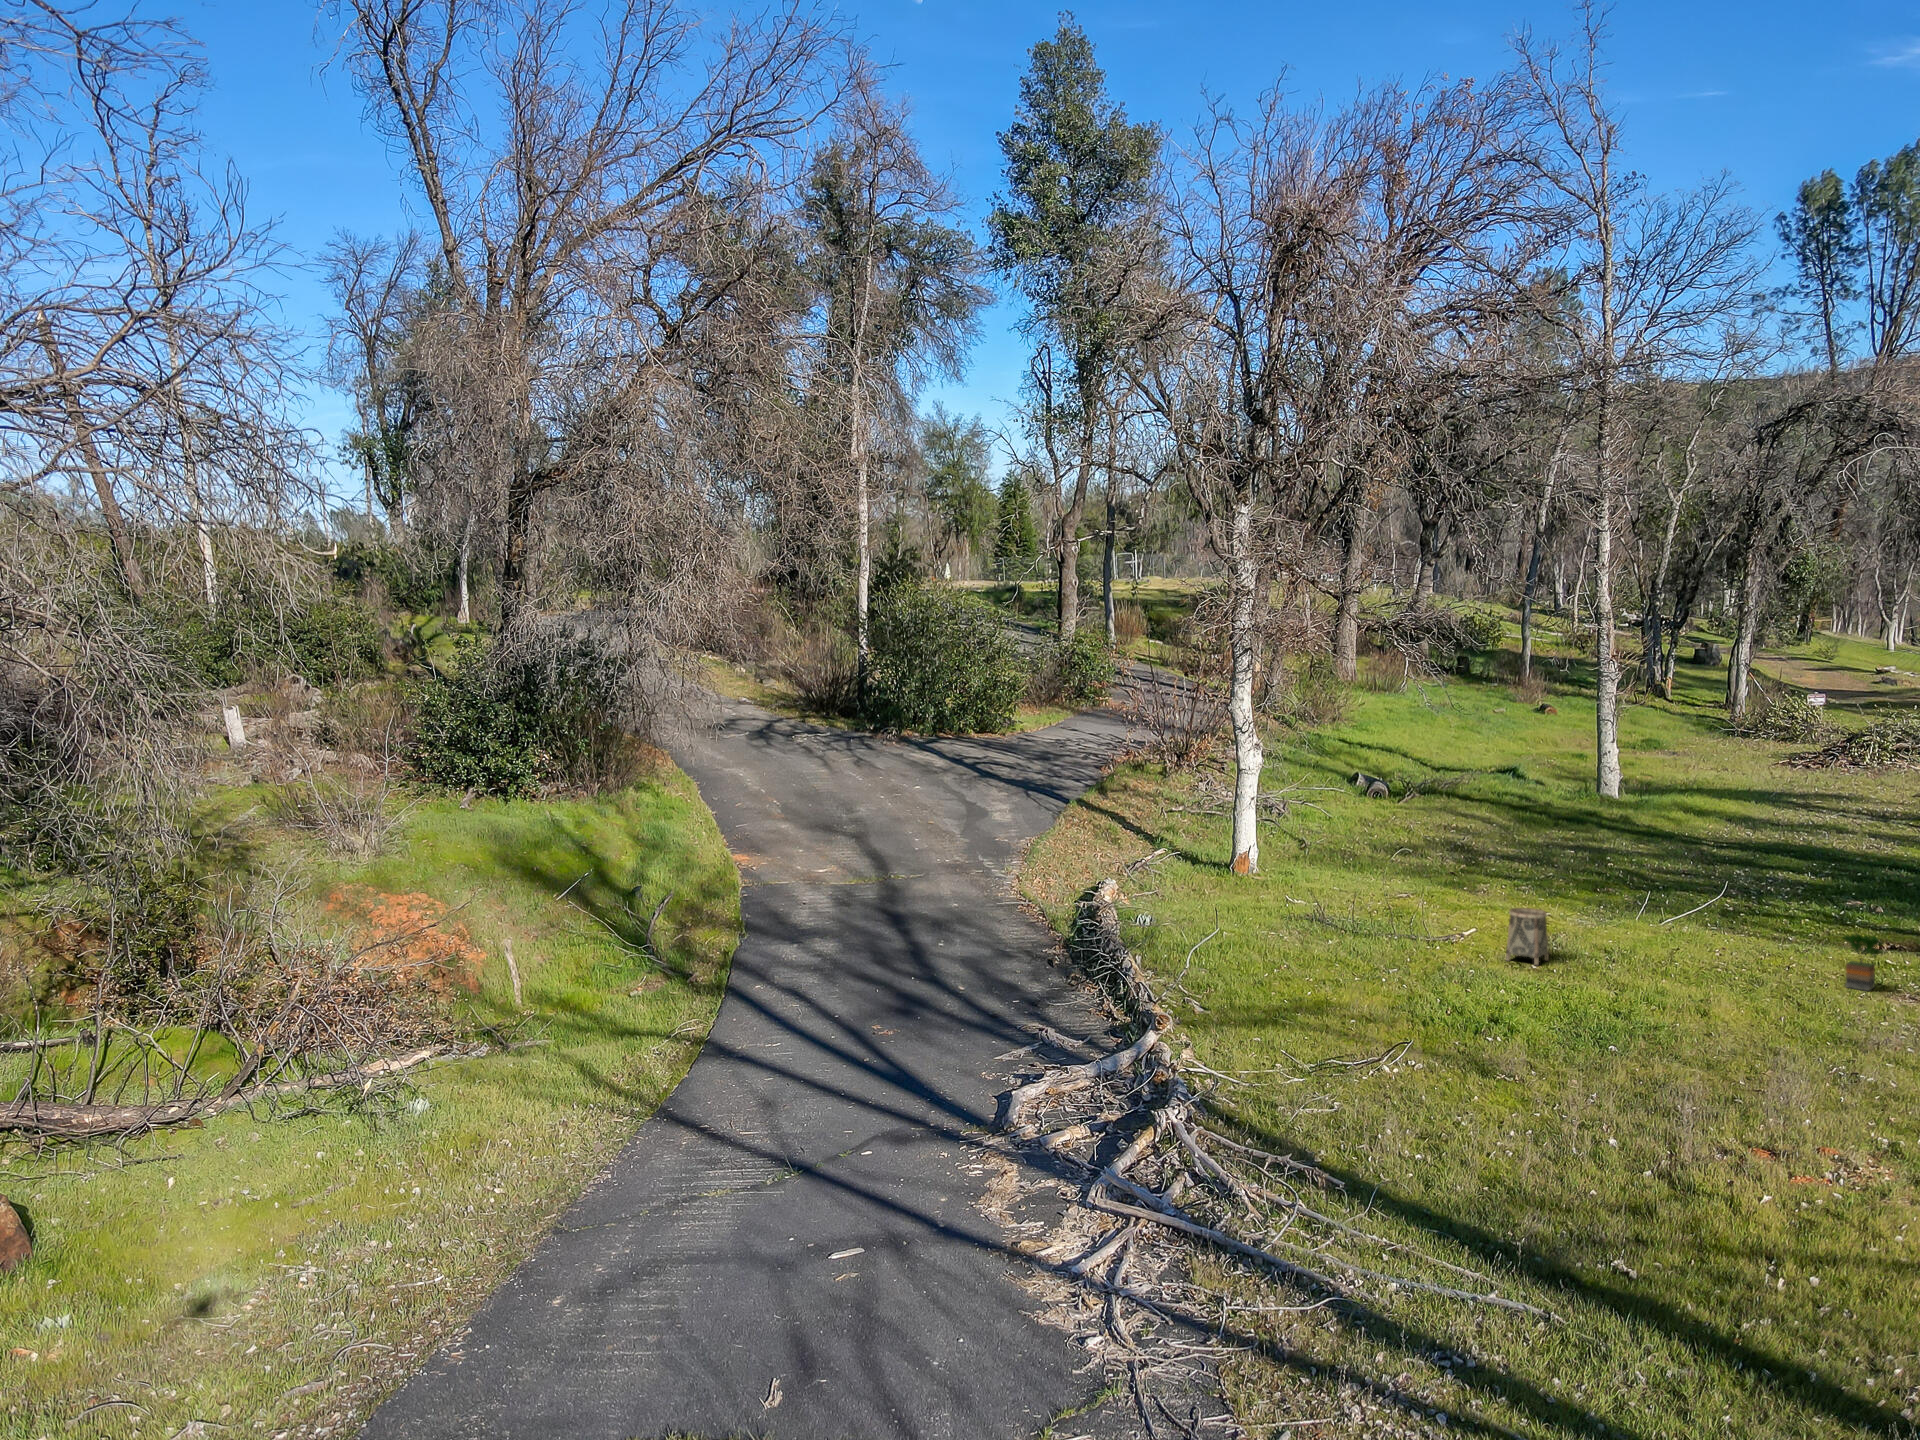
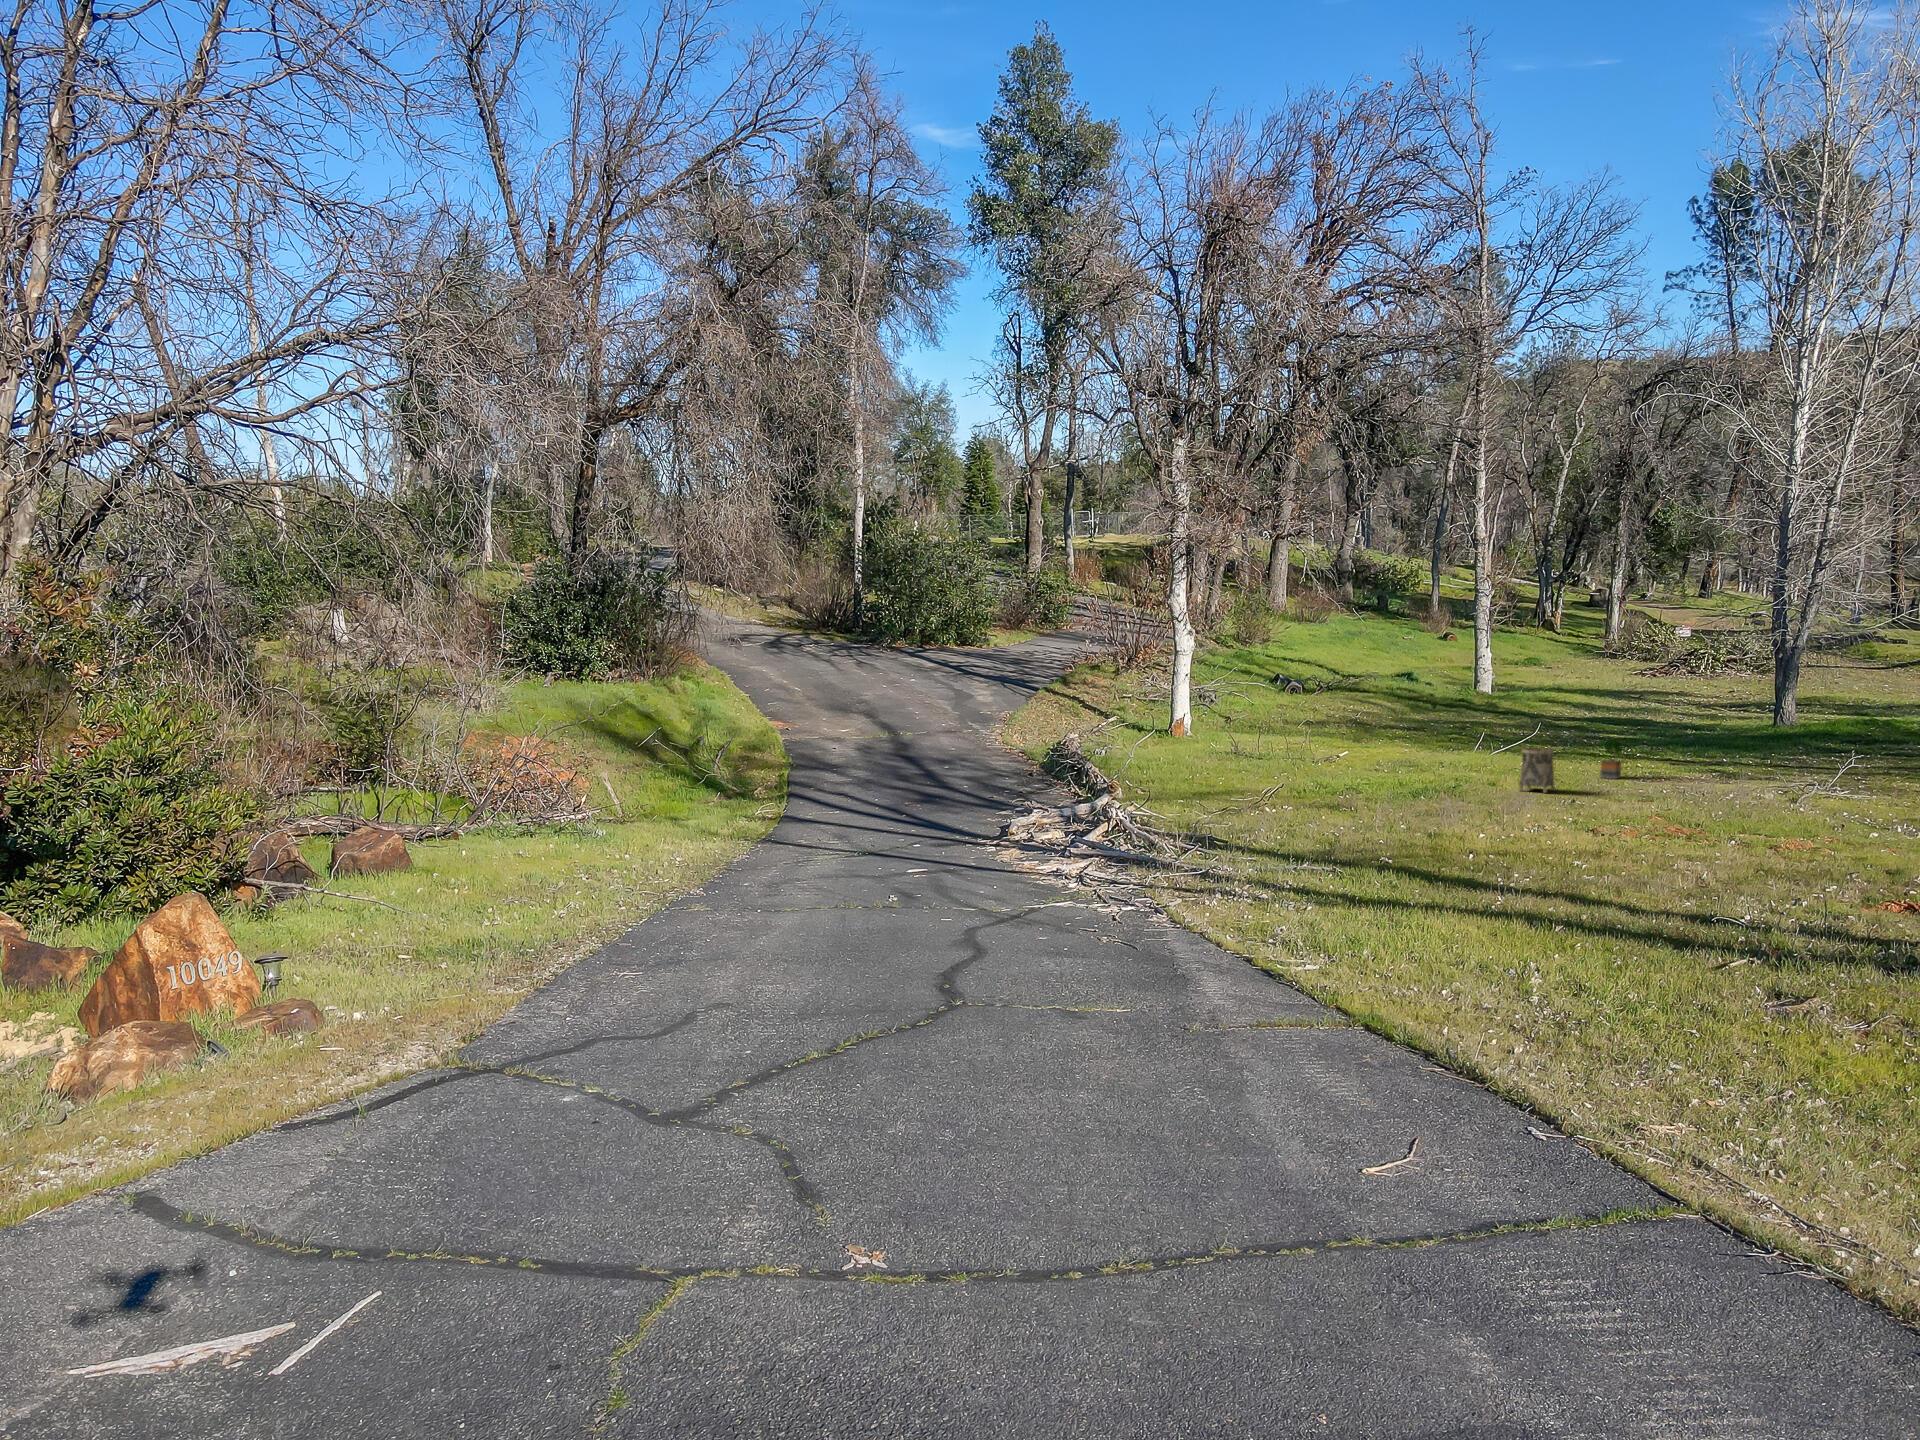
basket: present [1506,908,1549,965] -> present [1519,748,1555,793]

